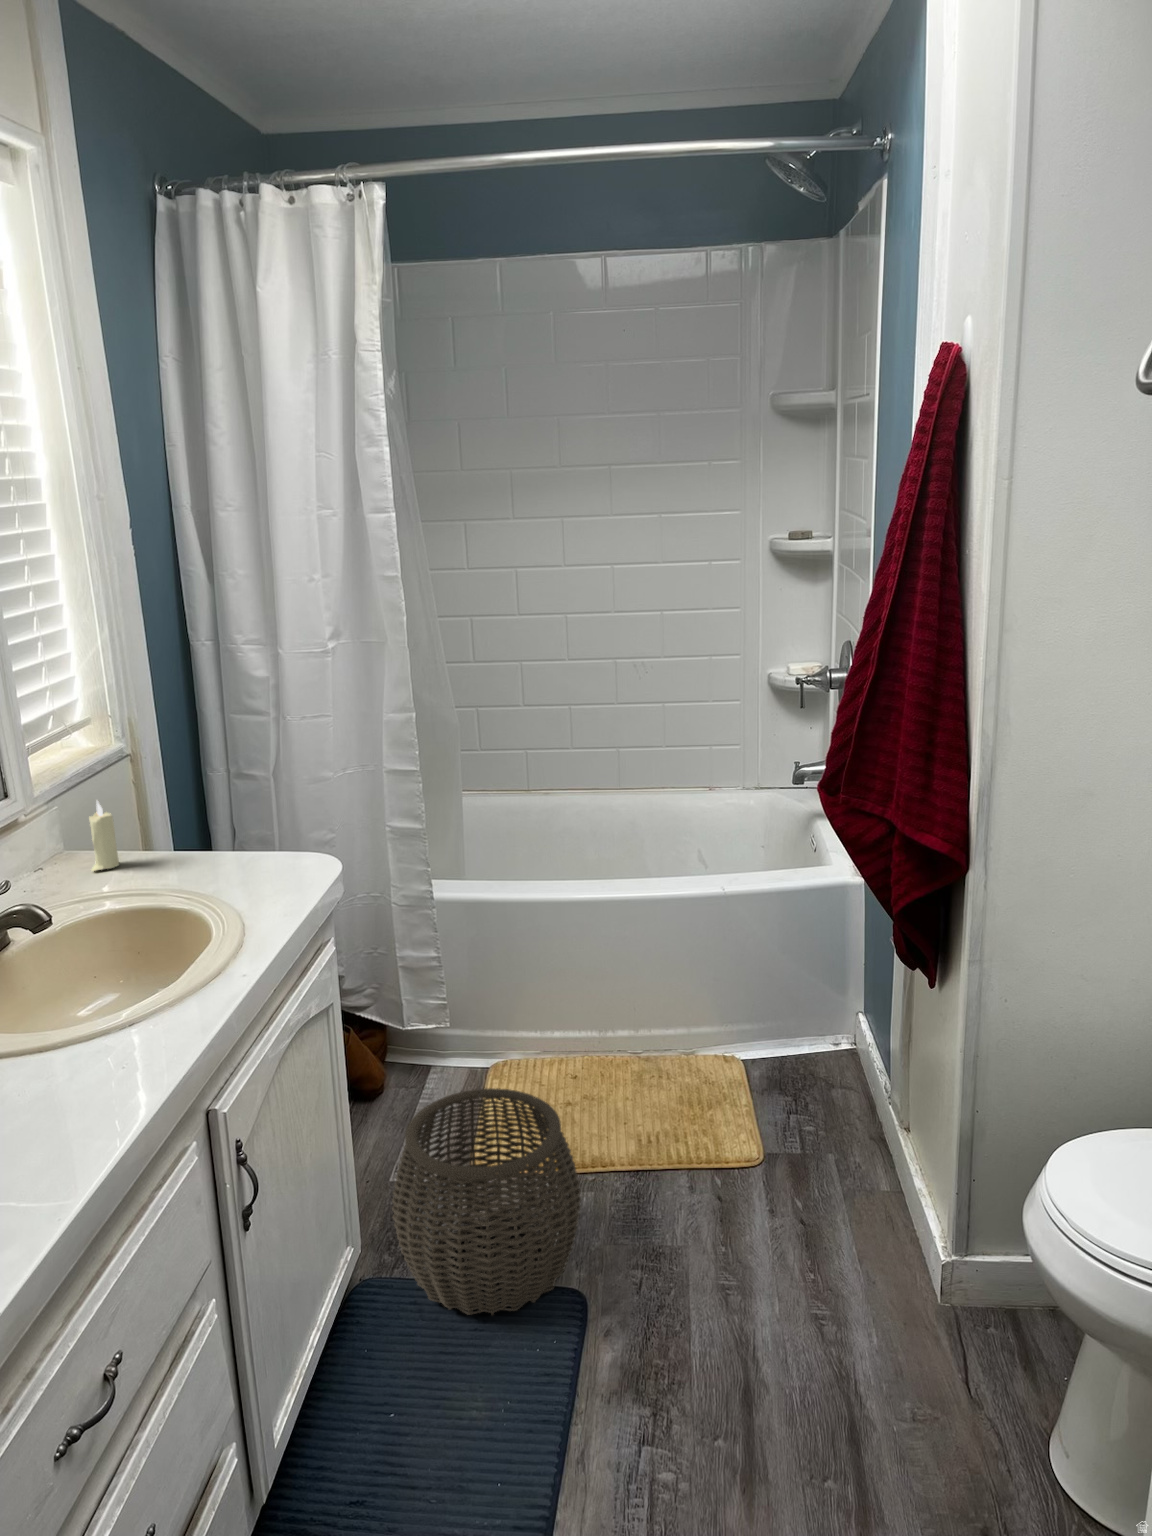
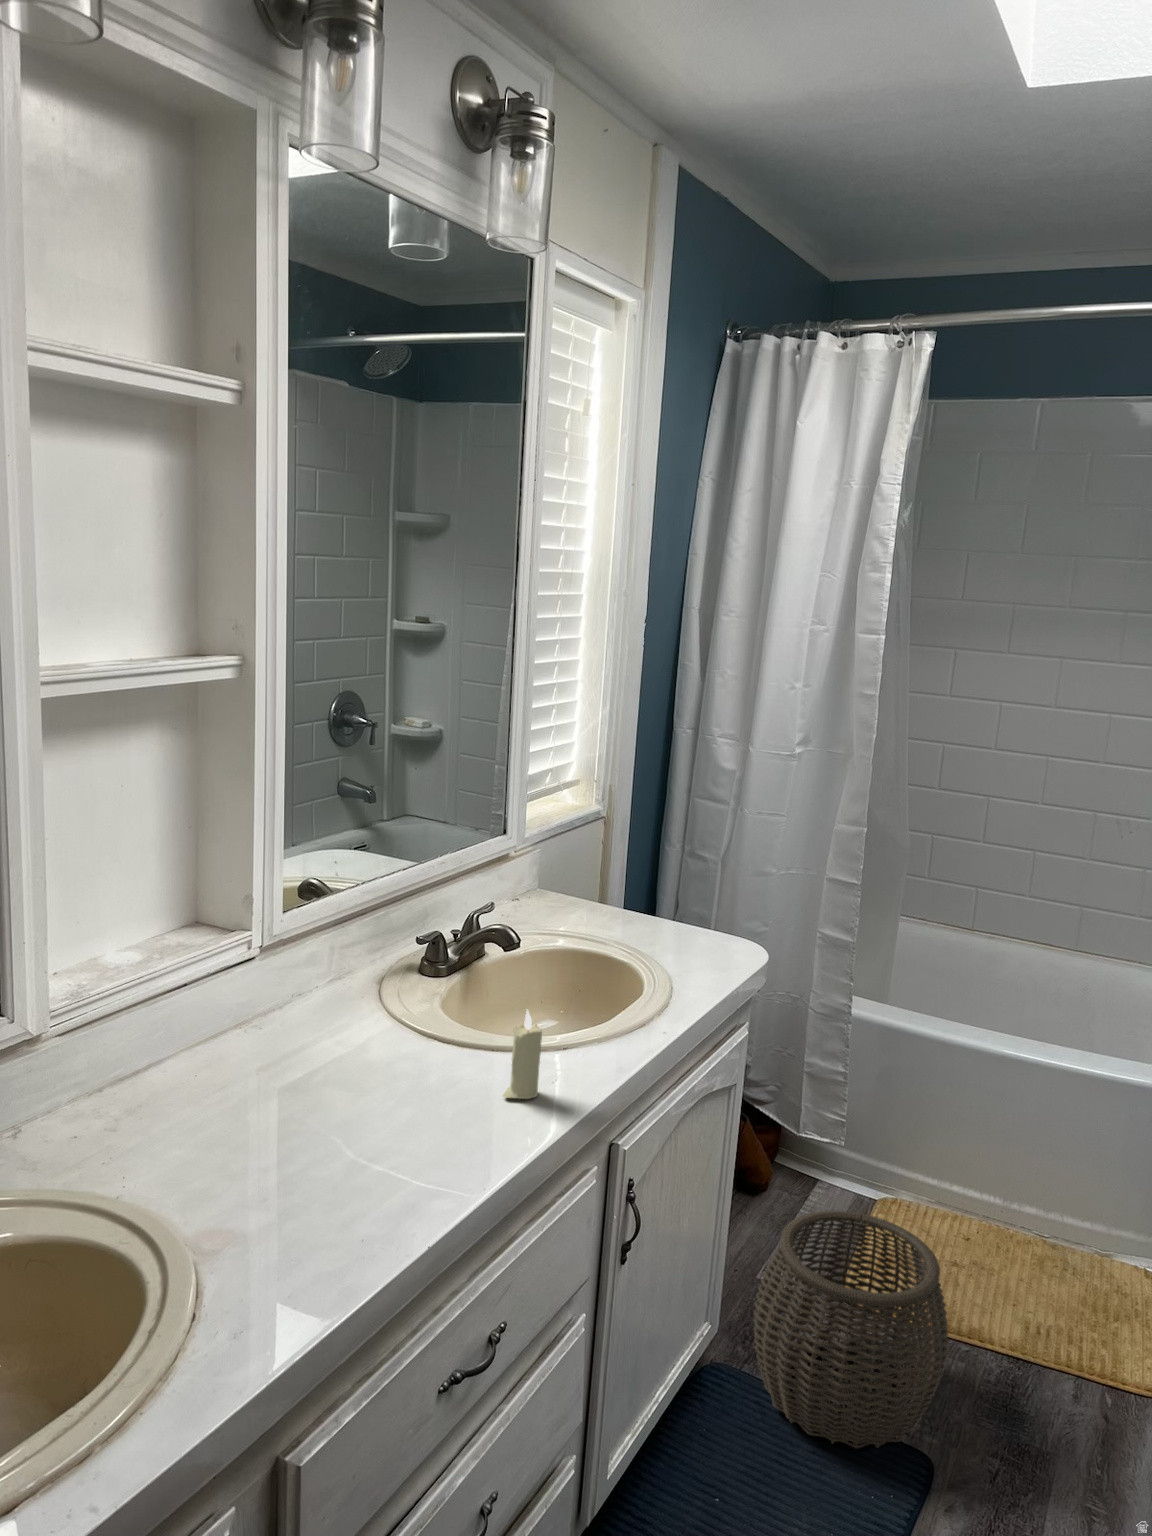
candle: present [89,801,119,871] -> present [503,1010,542,1099]

